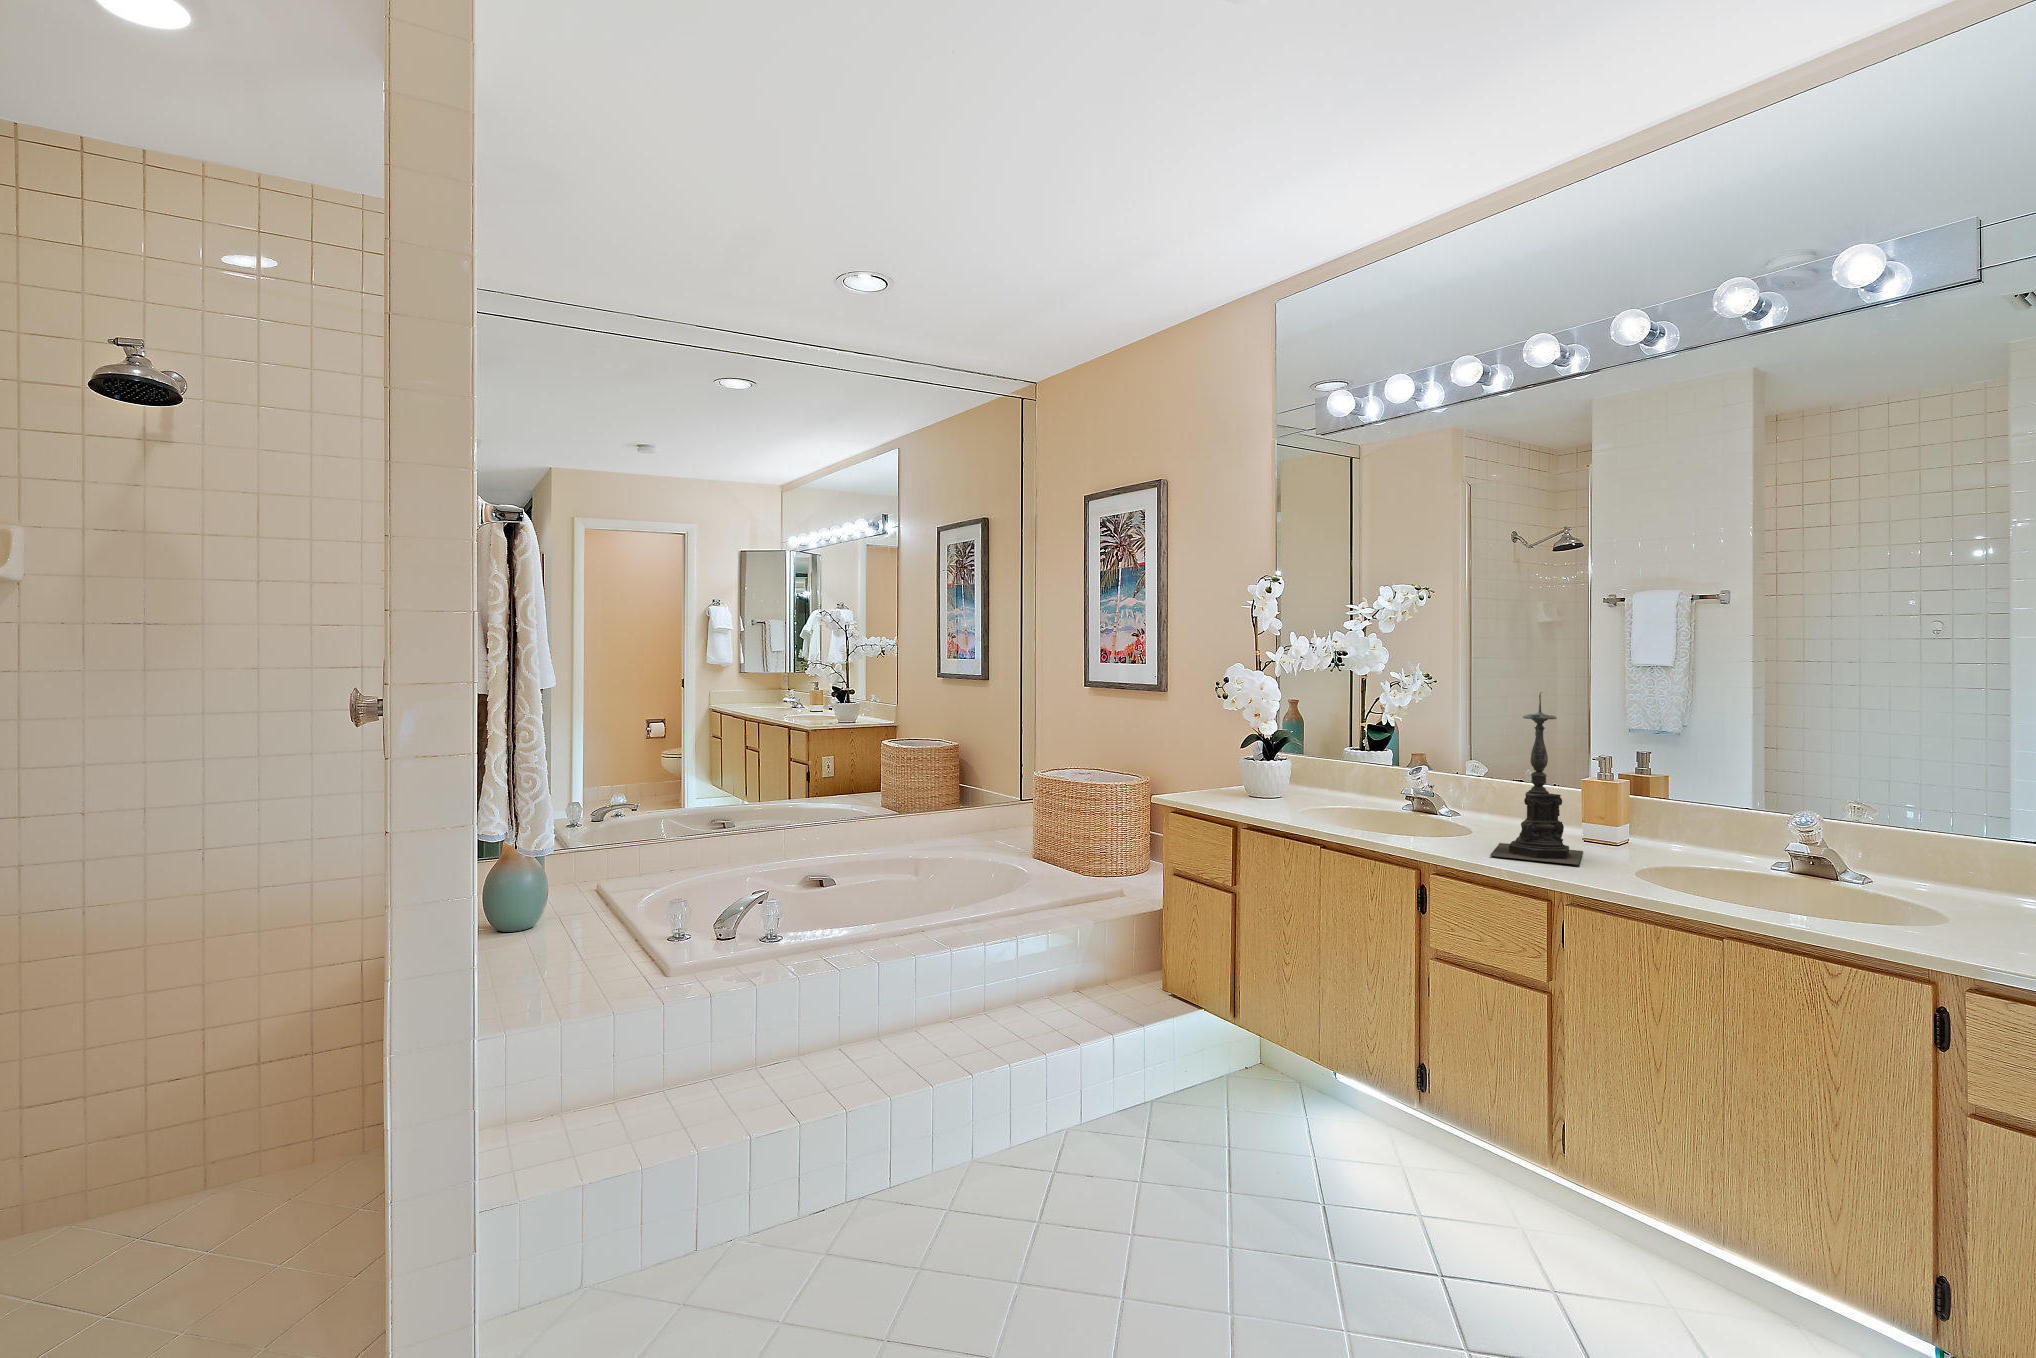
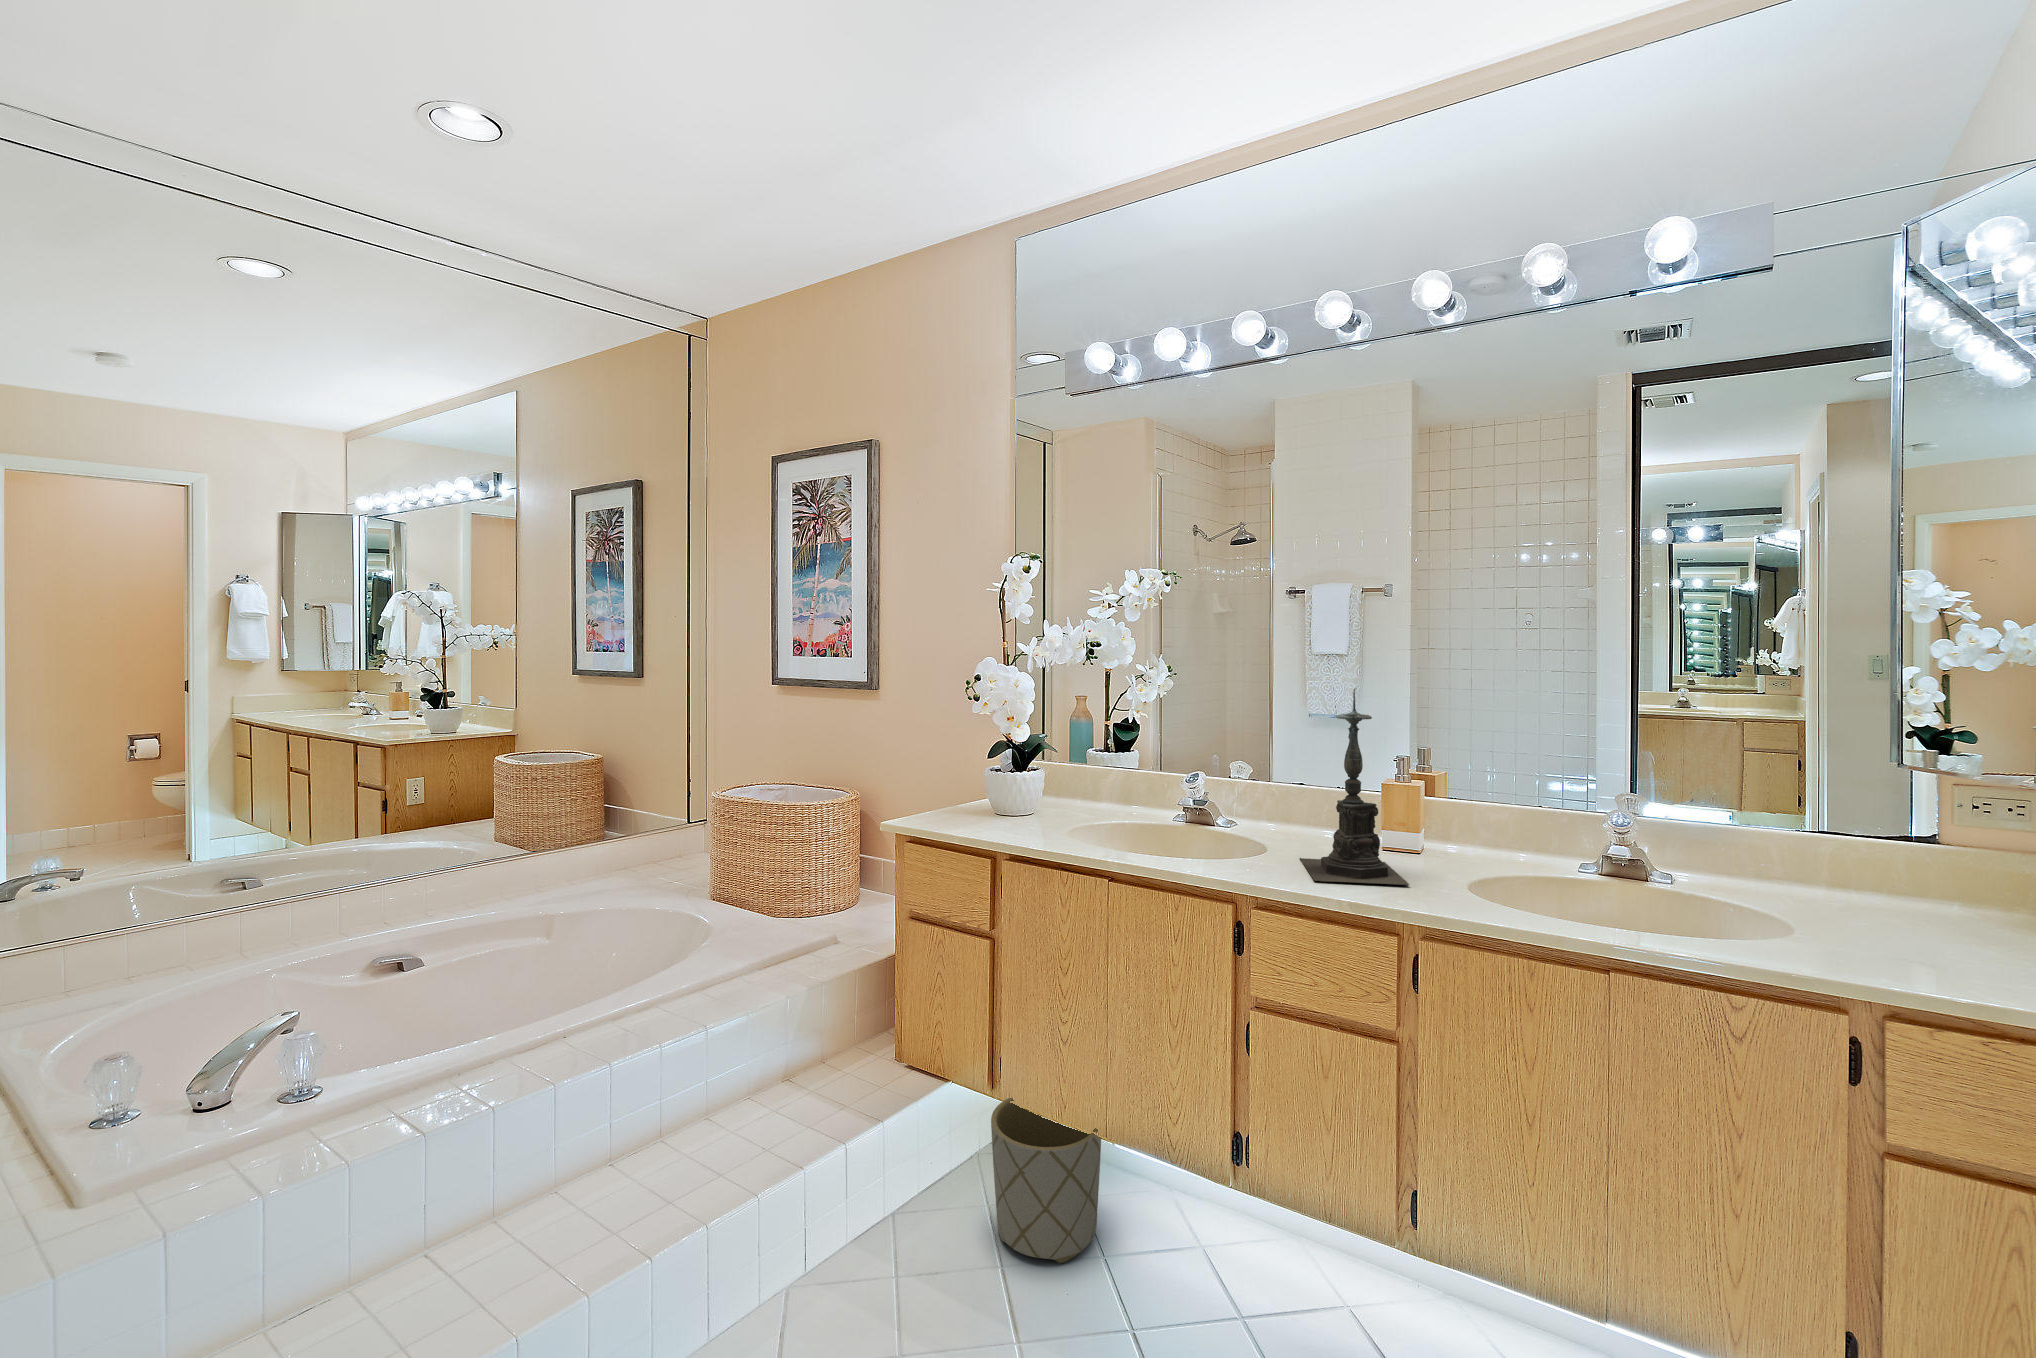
planter: none [1223,1023,1316,1152] -> present [991,1098,1101,1263]

